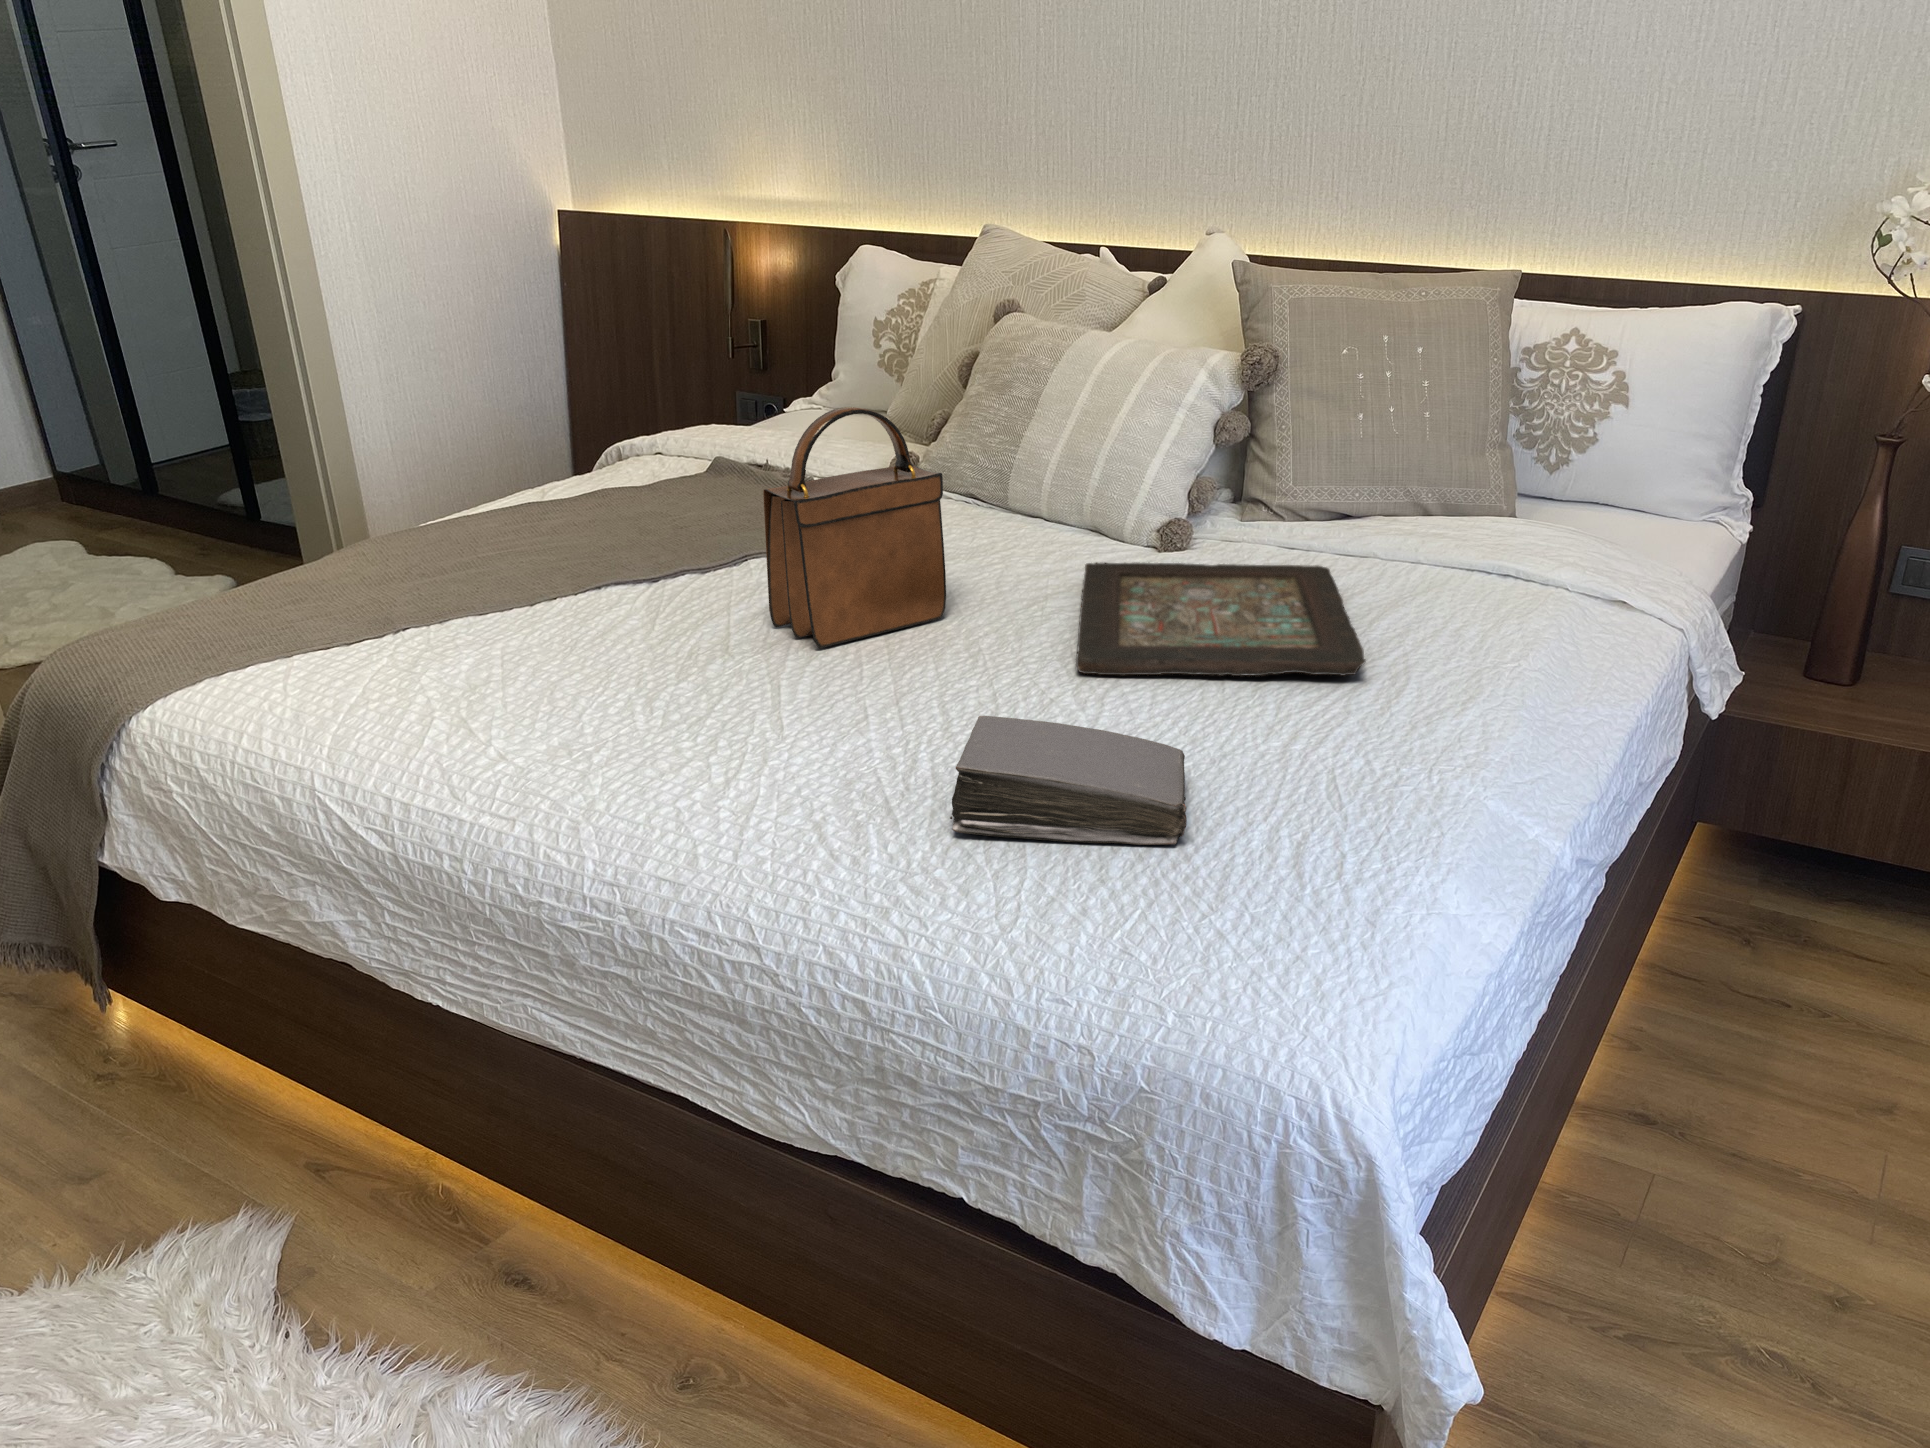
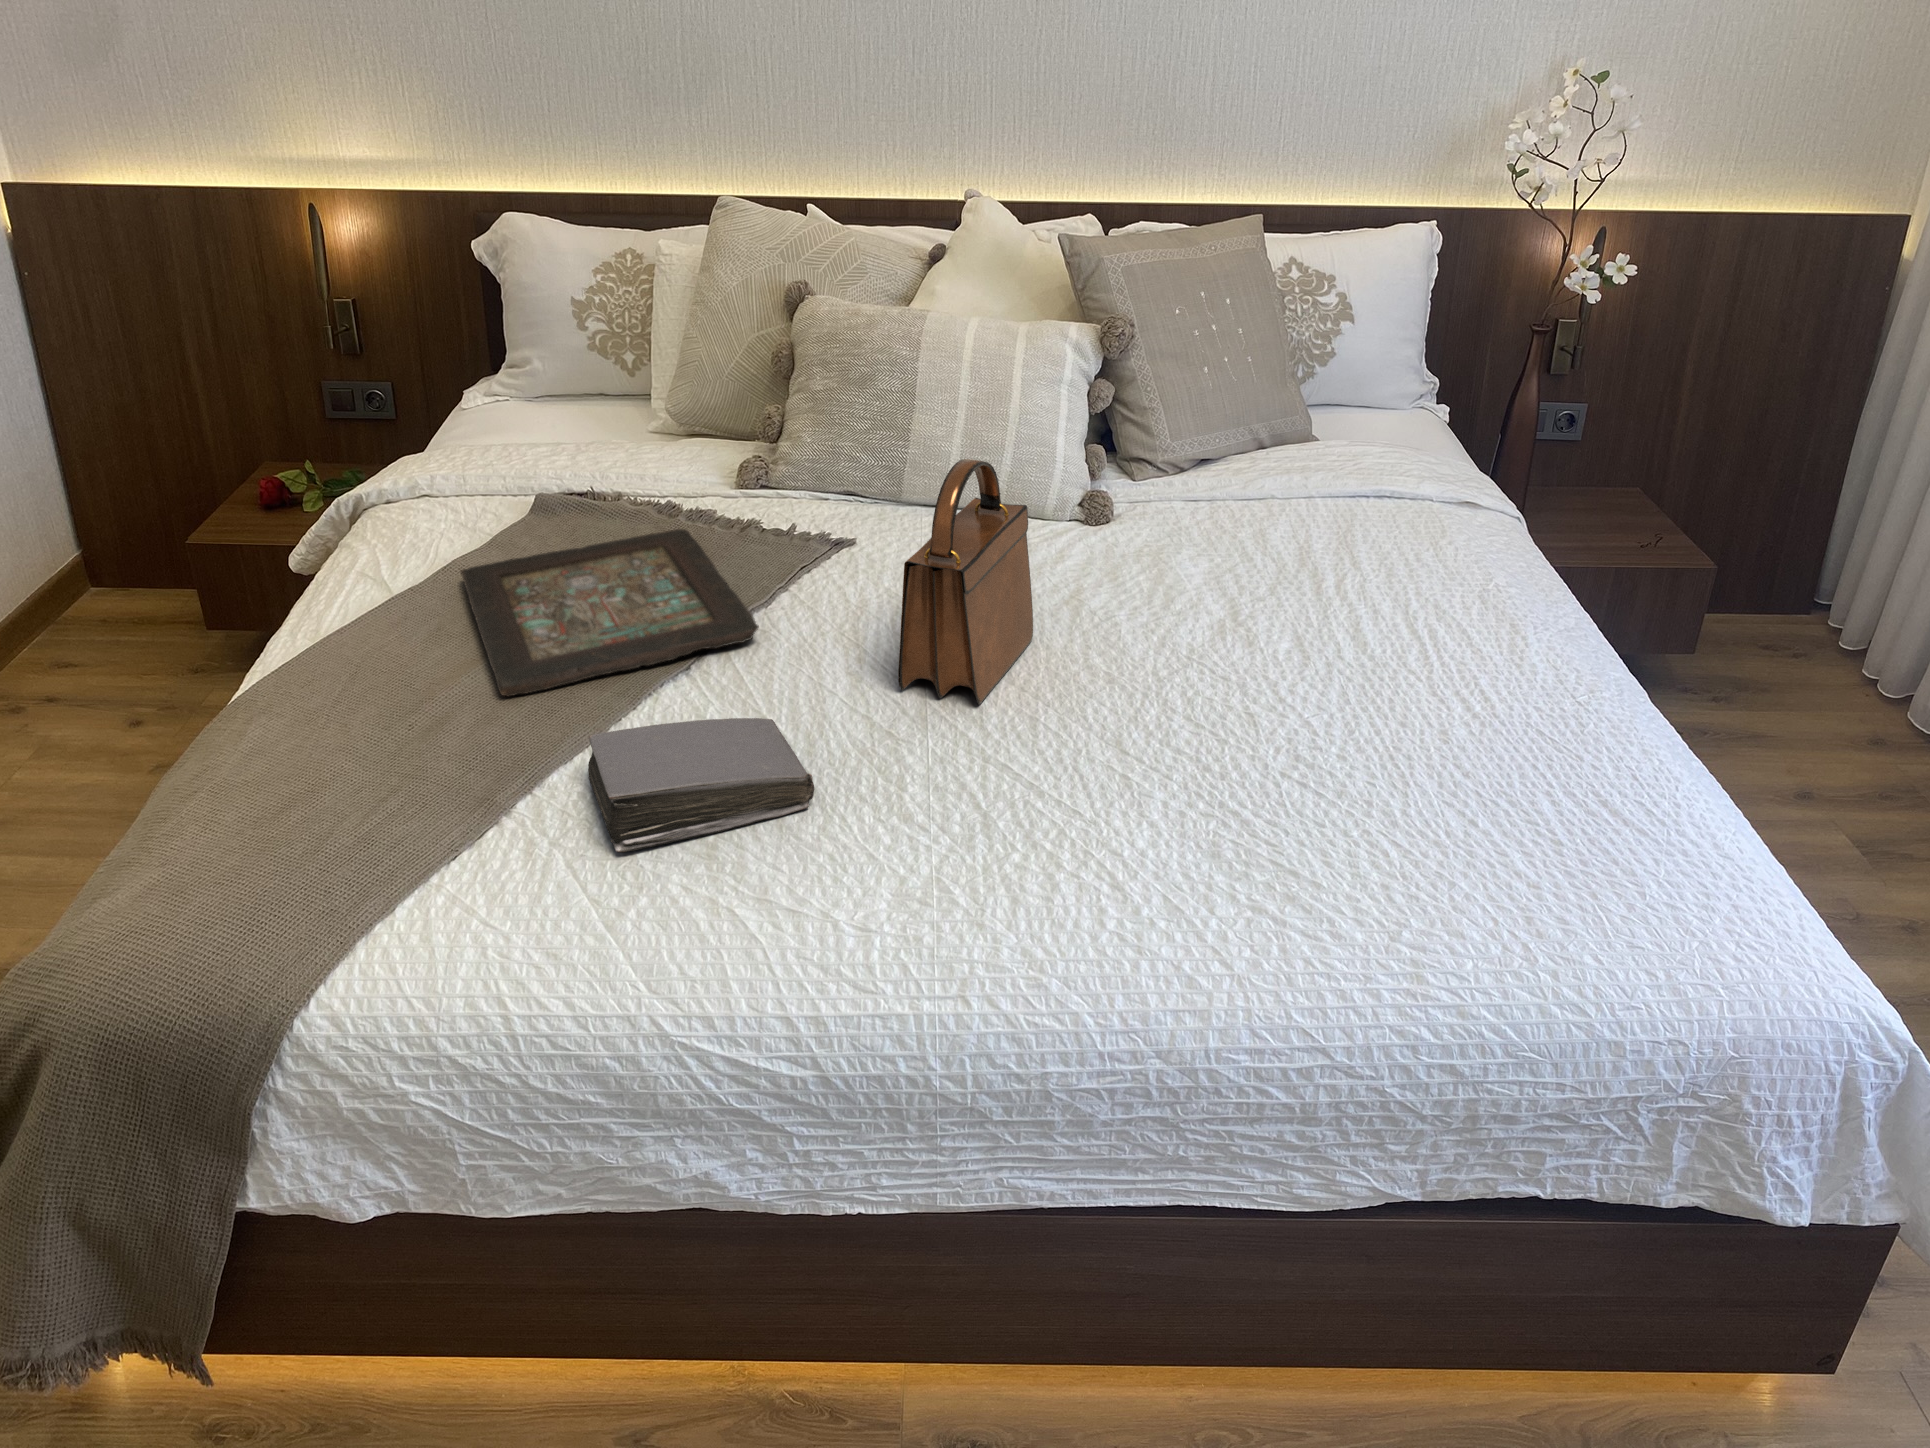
decorative tray: present [1076,563,1366,676] -> present [461,529,759,696]
book: present [950,716,1187,845] -> present [588,718,815,852]

